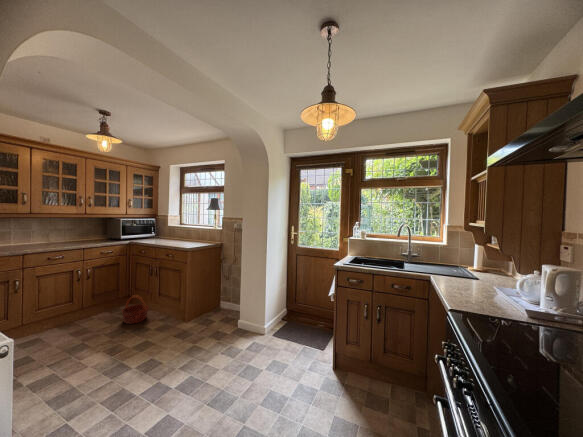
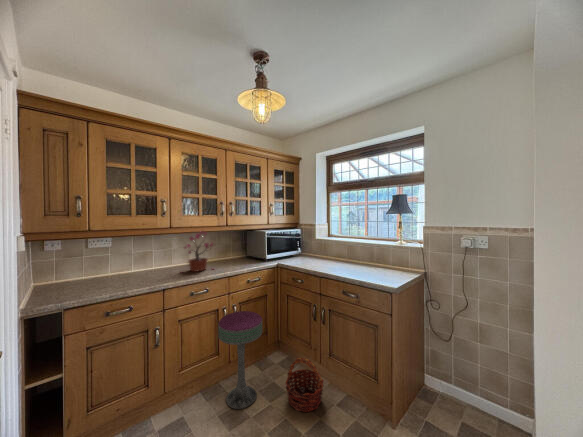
potted plant: none [38,216,72,246] -> present [184,231,213,272]
bar stool: none [70,271,107,328] -> present [218,311,262,409]

